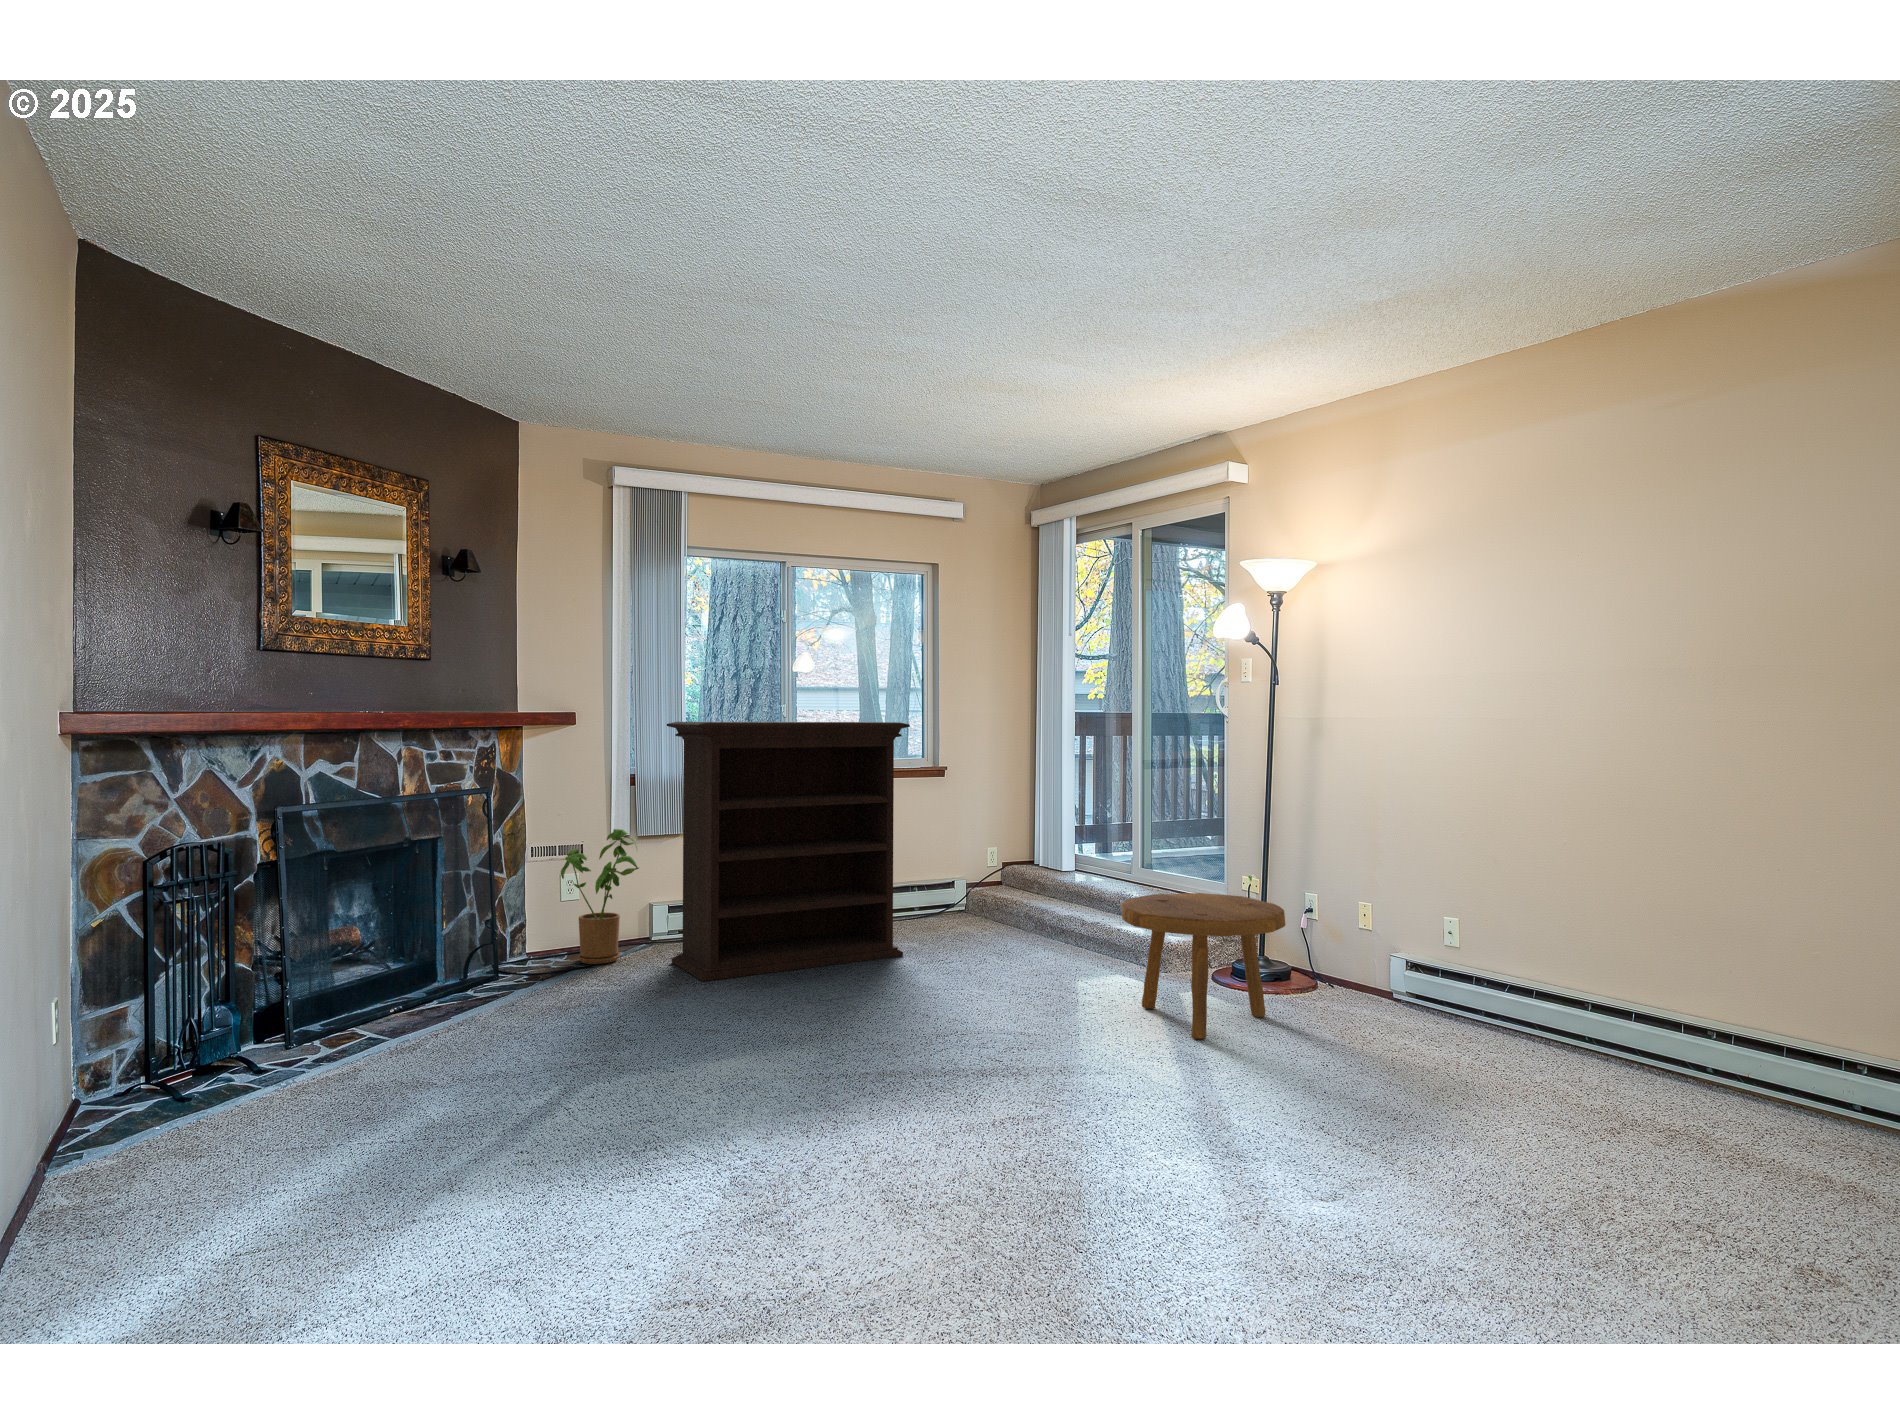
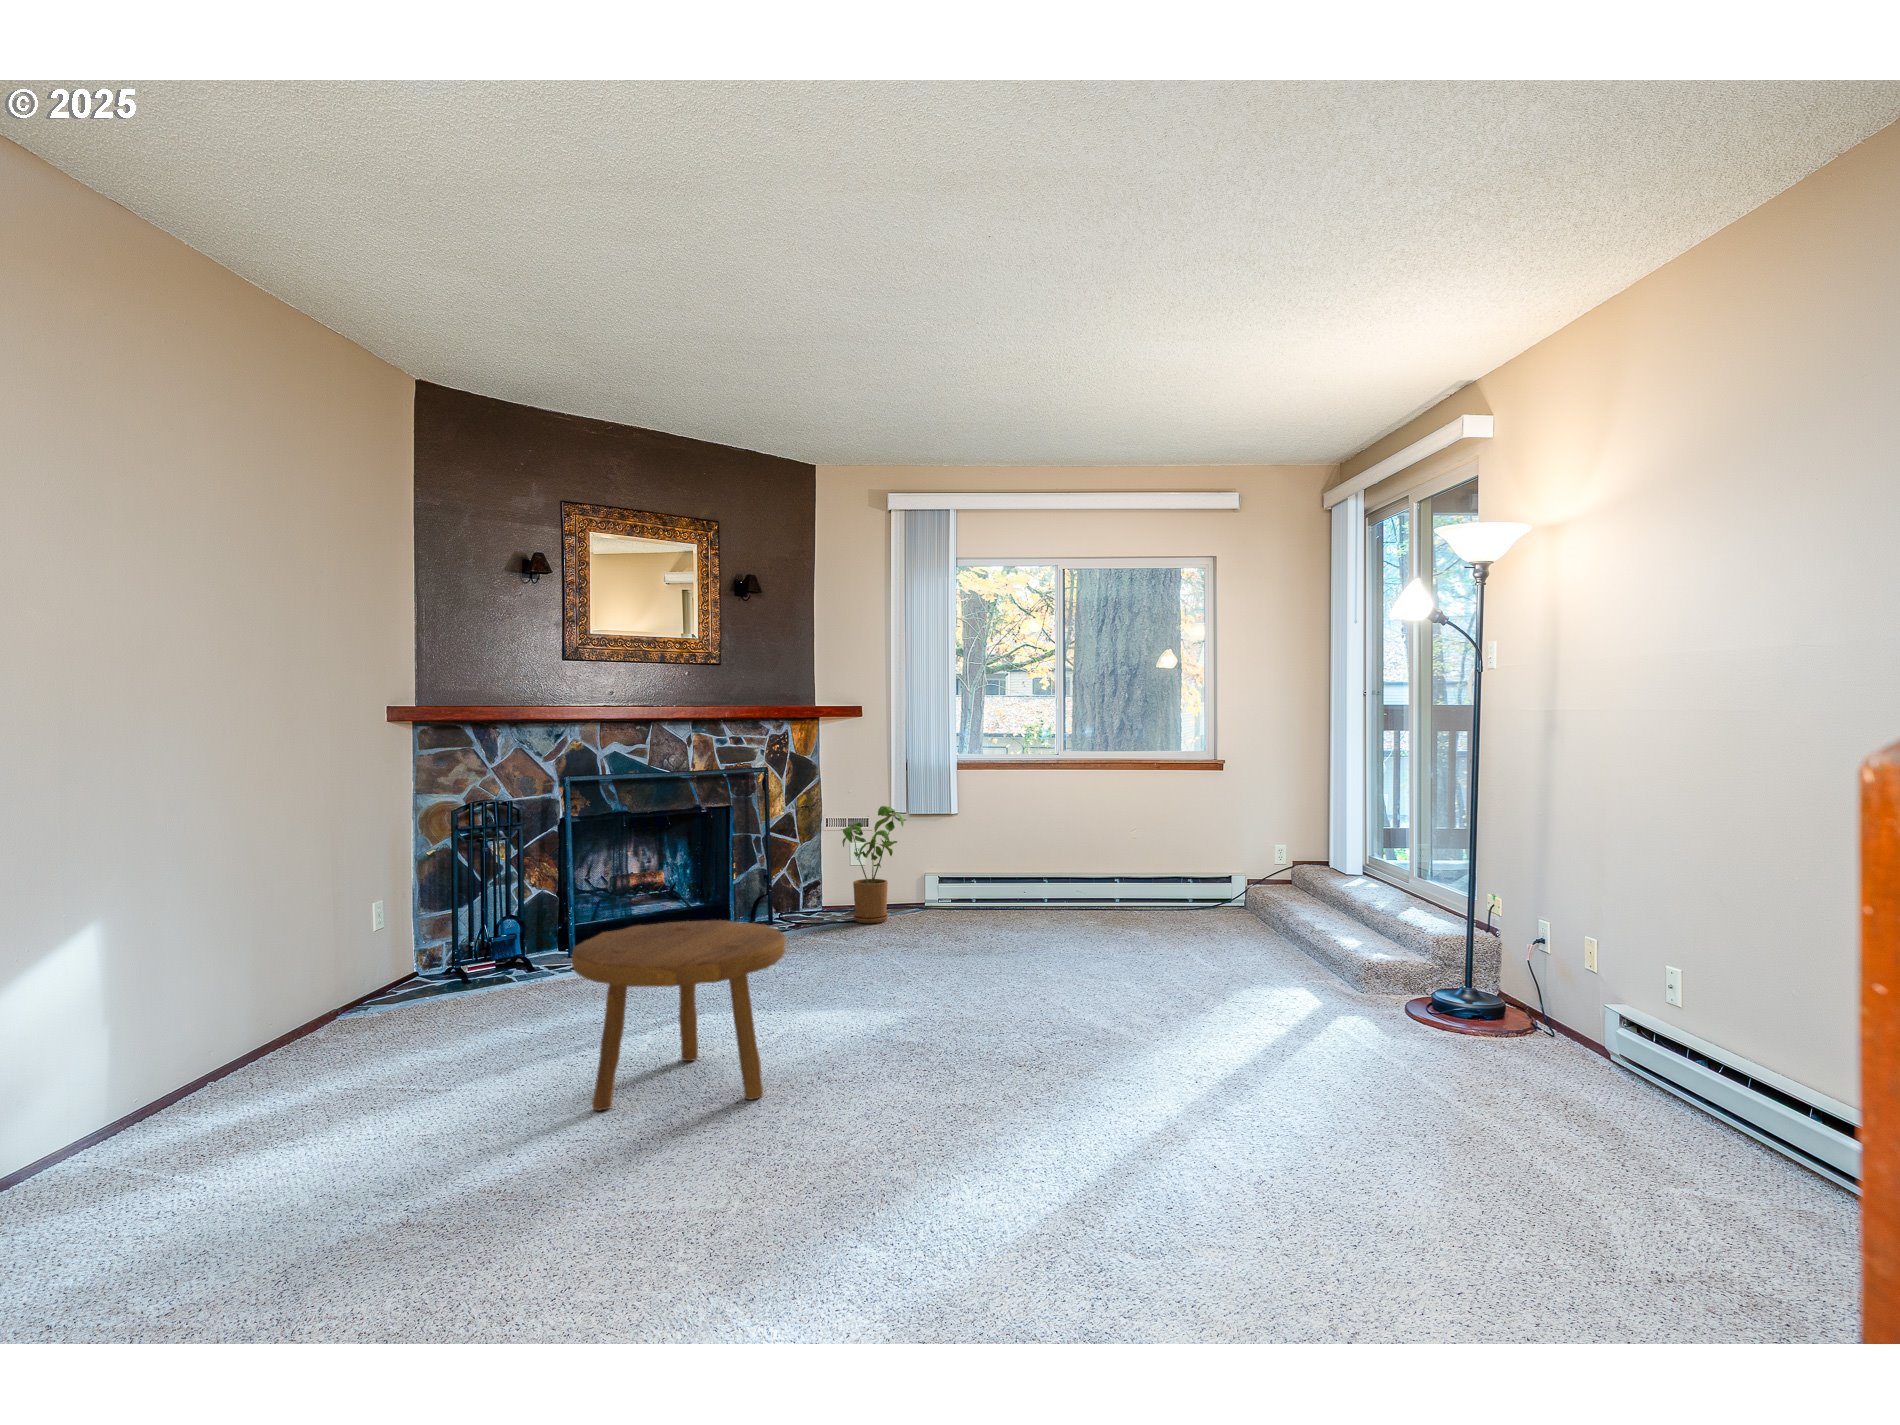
bookshelf: present [667,722,910,981] -> none [903,708,1128,948]
footstool: present [1121,893,1286,1039] -> present [572,920,786,1111]

